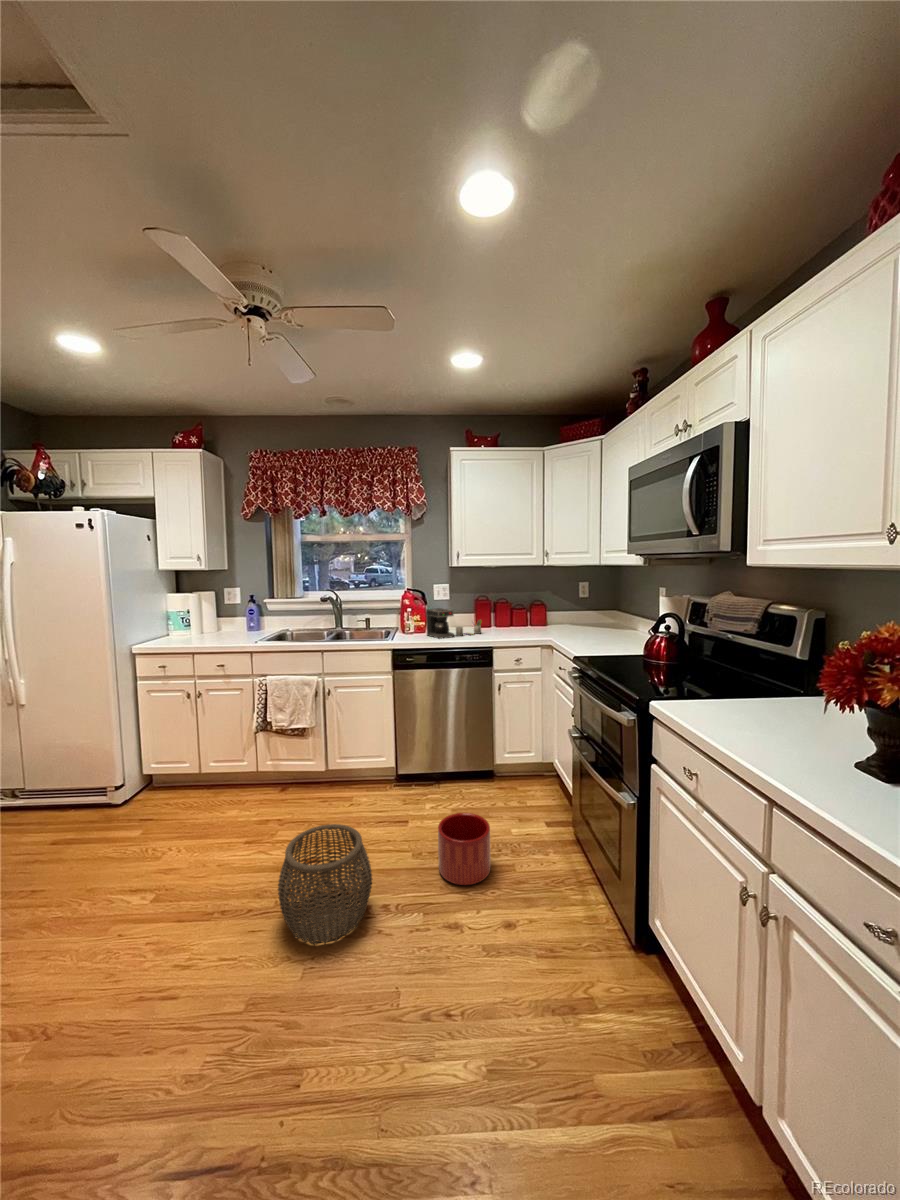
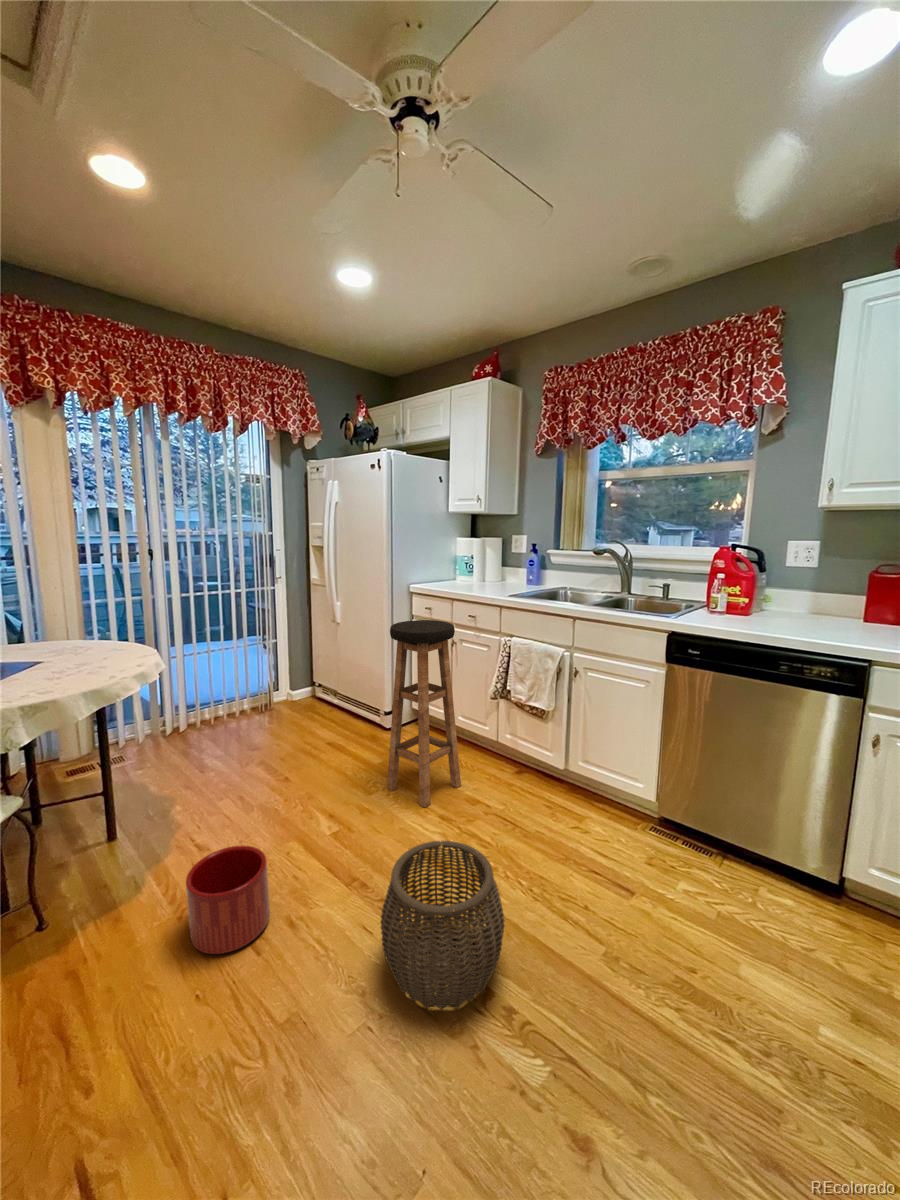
coffee maker: present [426,608,482,639] -> none [743,577,867,632]
bar stool: none [163,673,242,847] -> present [387,620,461,807]
planter: present [438,813,491,885] -> present [186,846,270,954]

